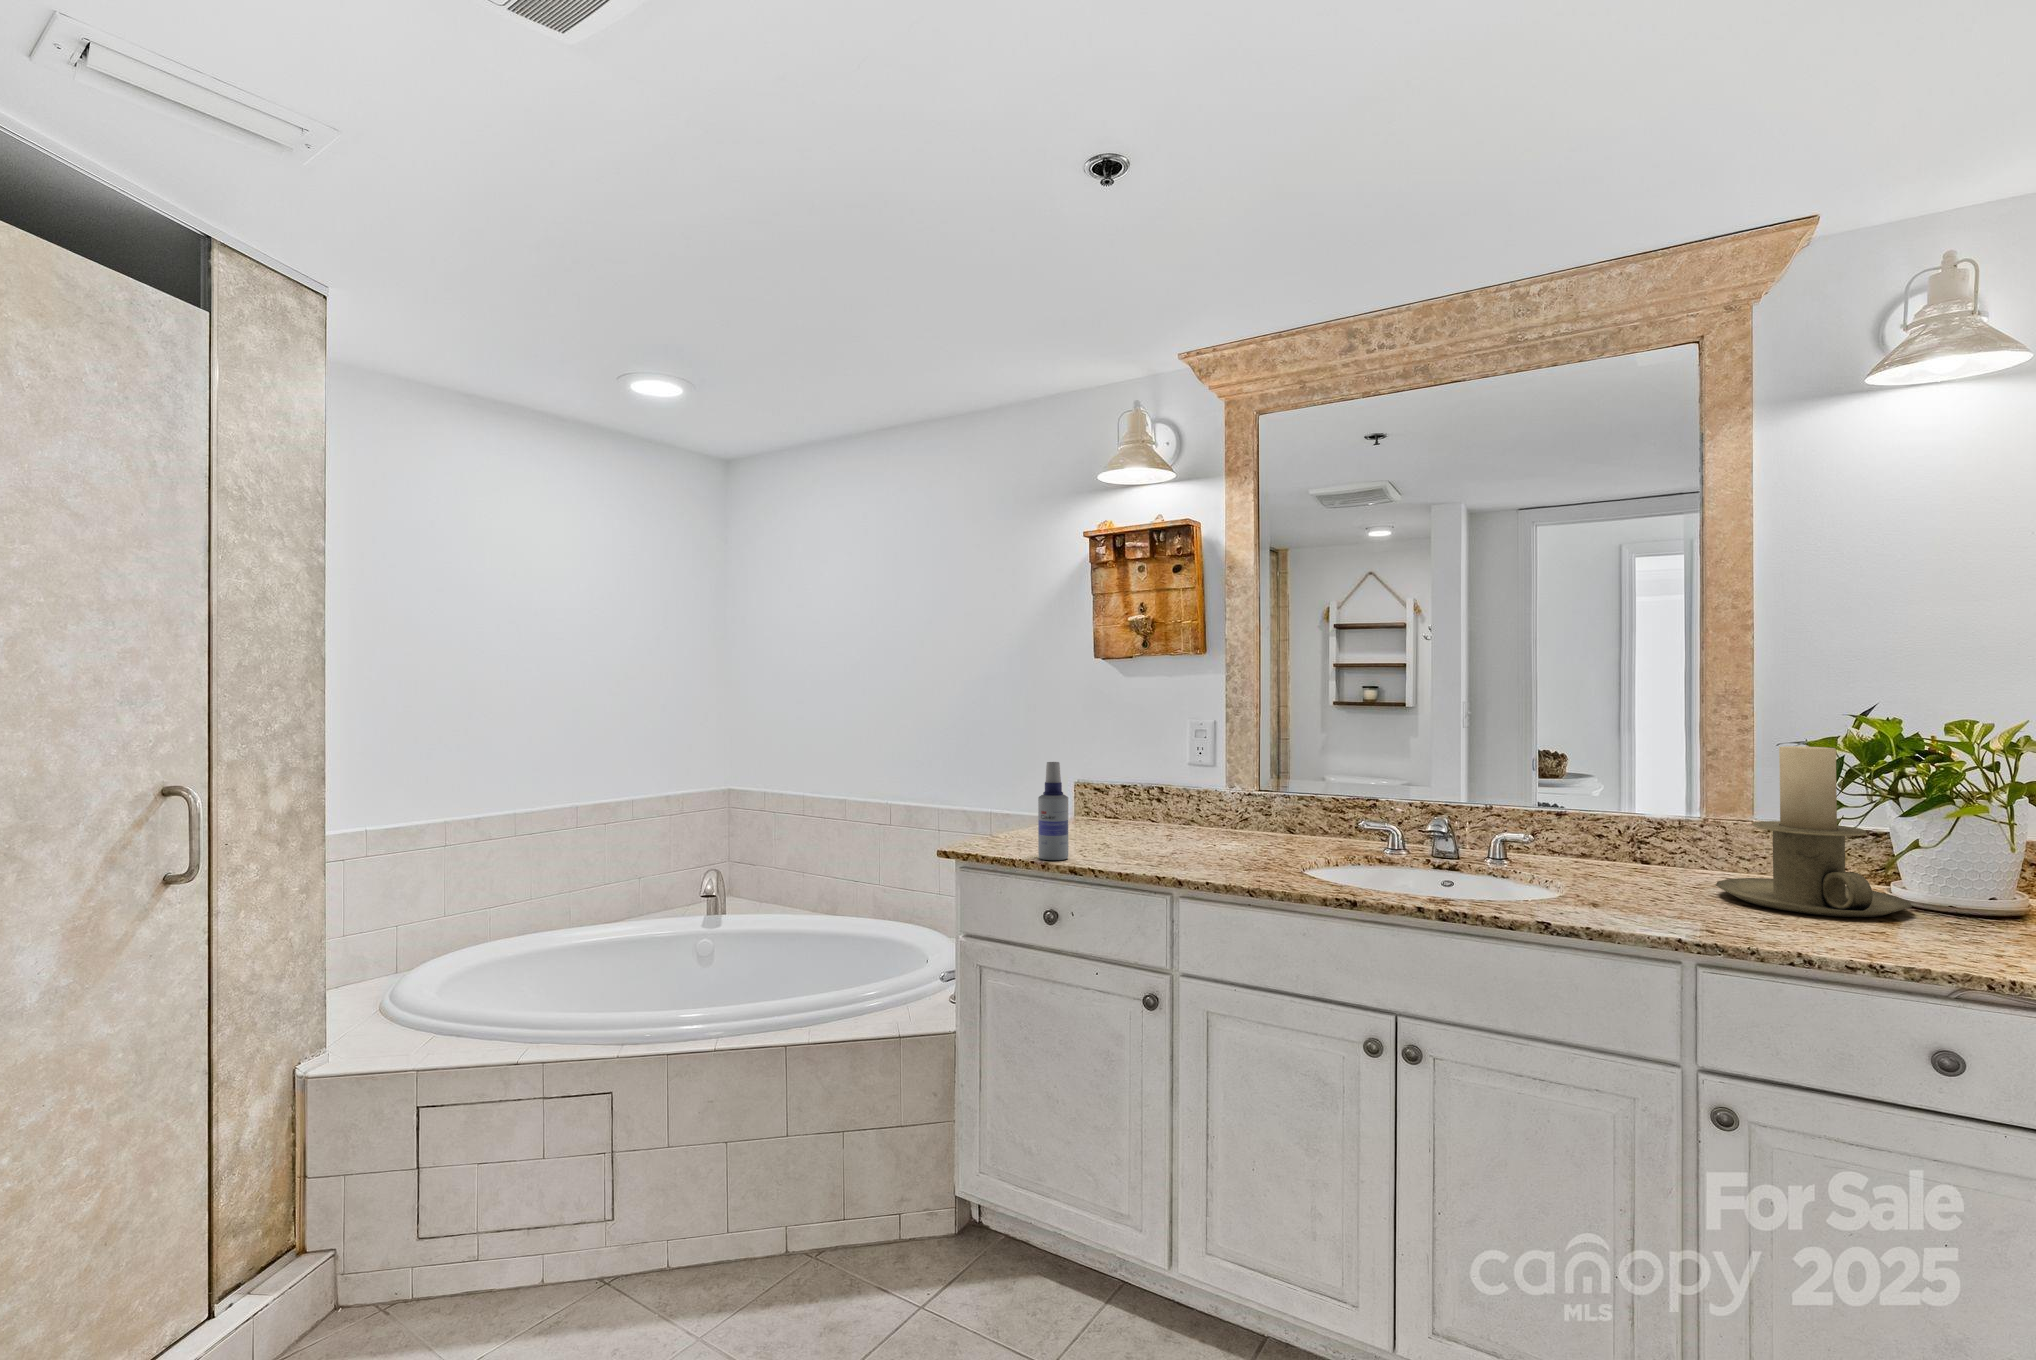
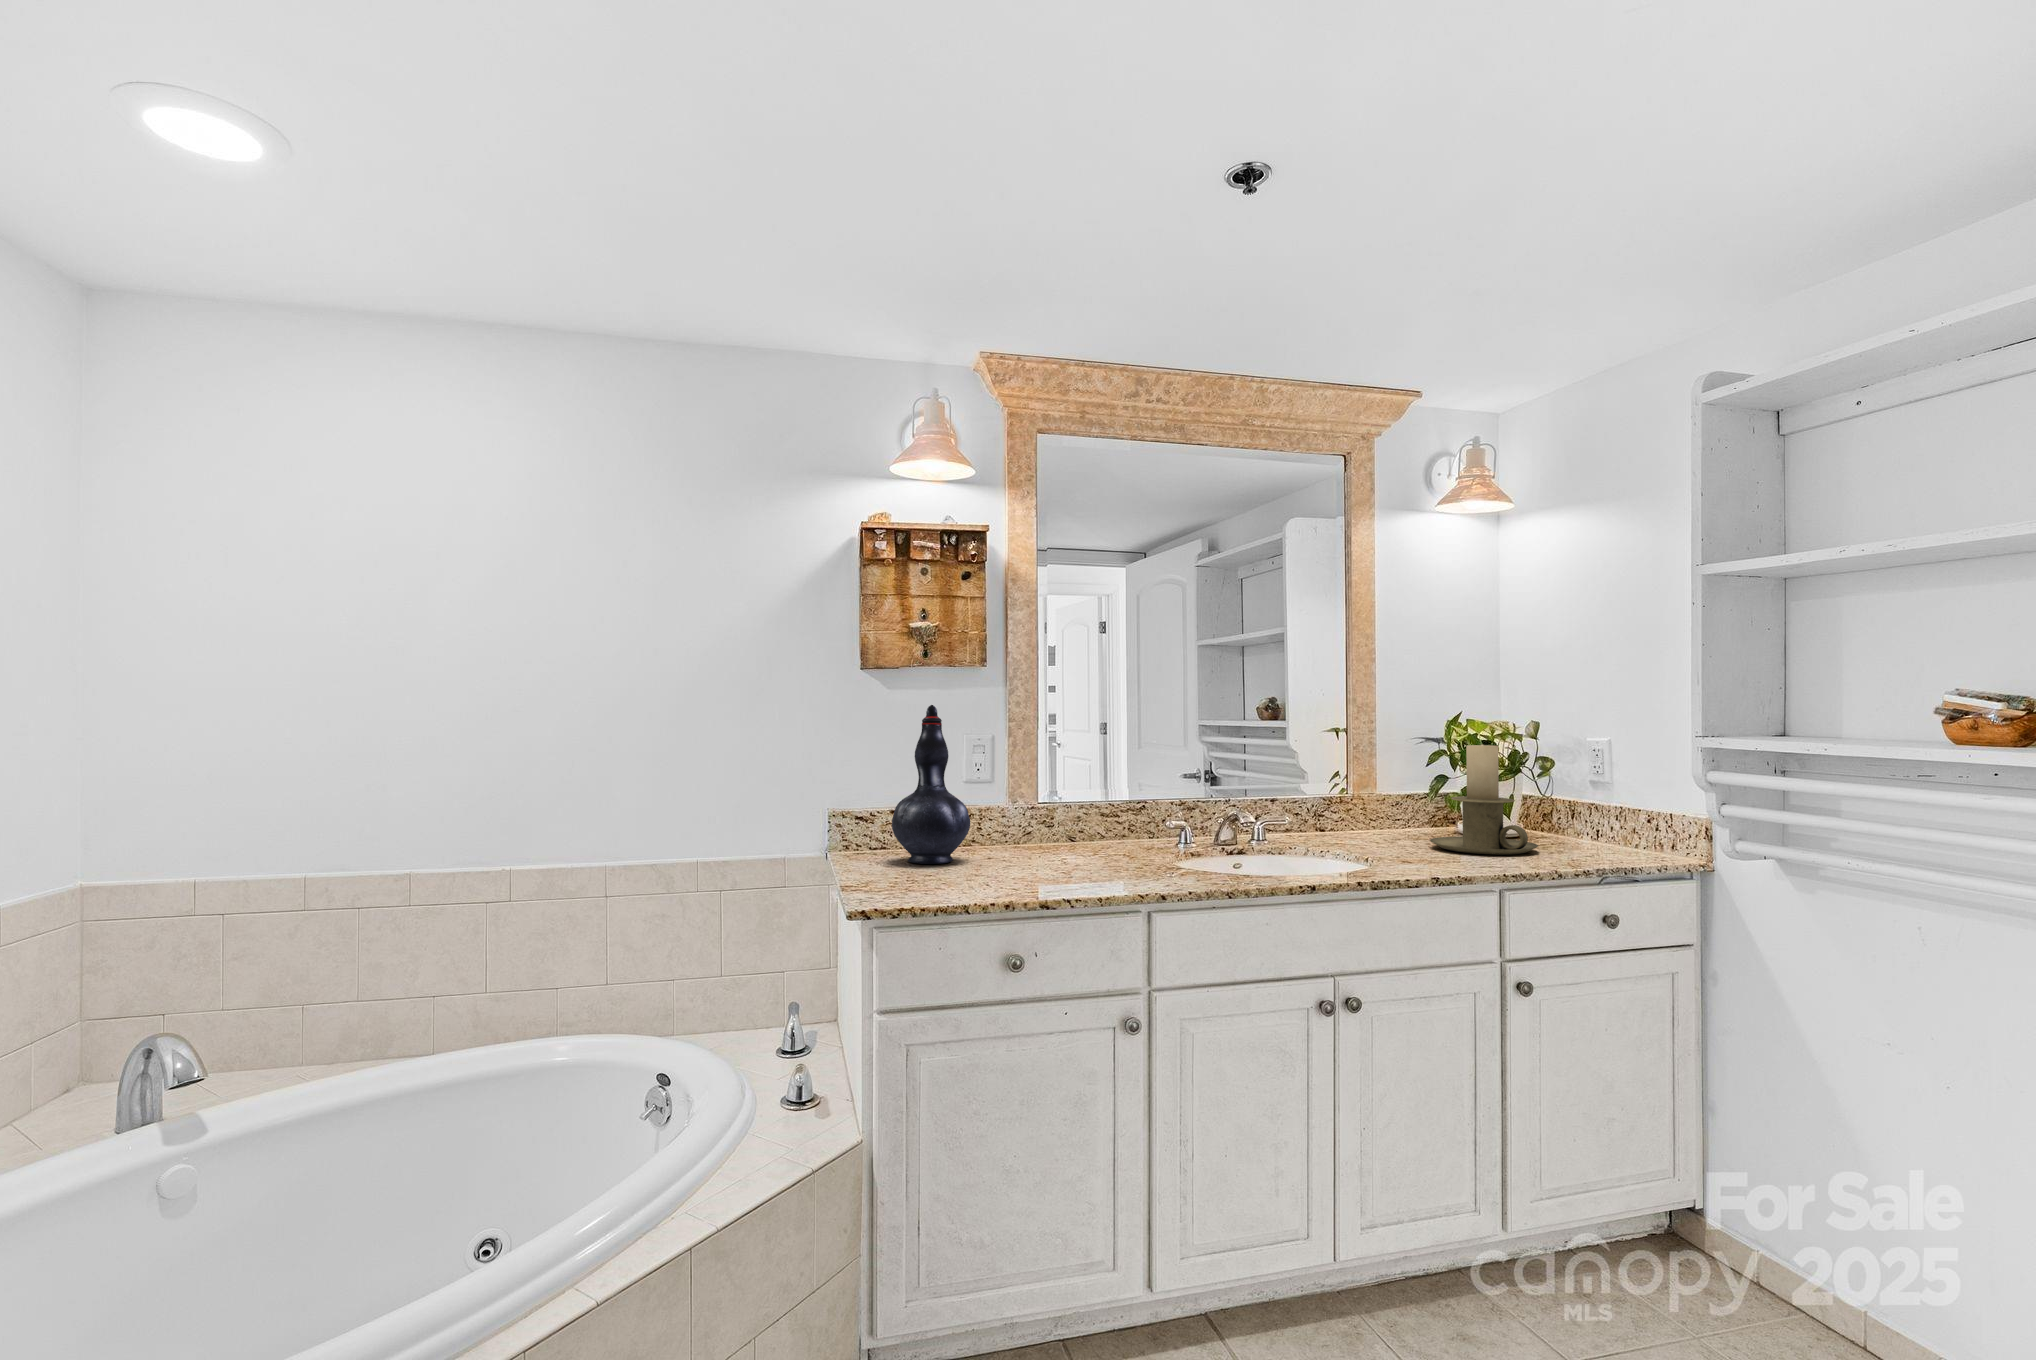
decorative vase: none [1079,691,1150,834] -> present [892,705,970,864]
spray bottle: present [1038,762,1069,860] -> none [978,783,1012,892]

